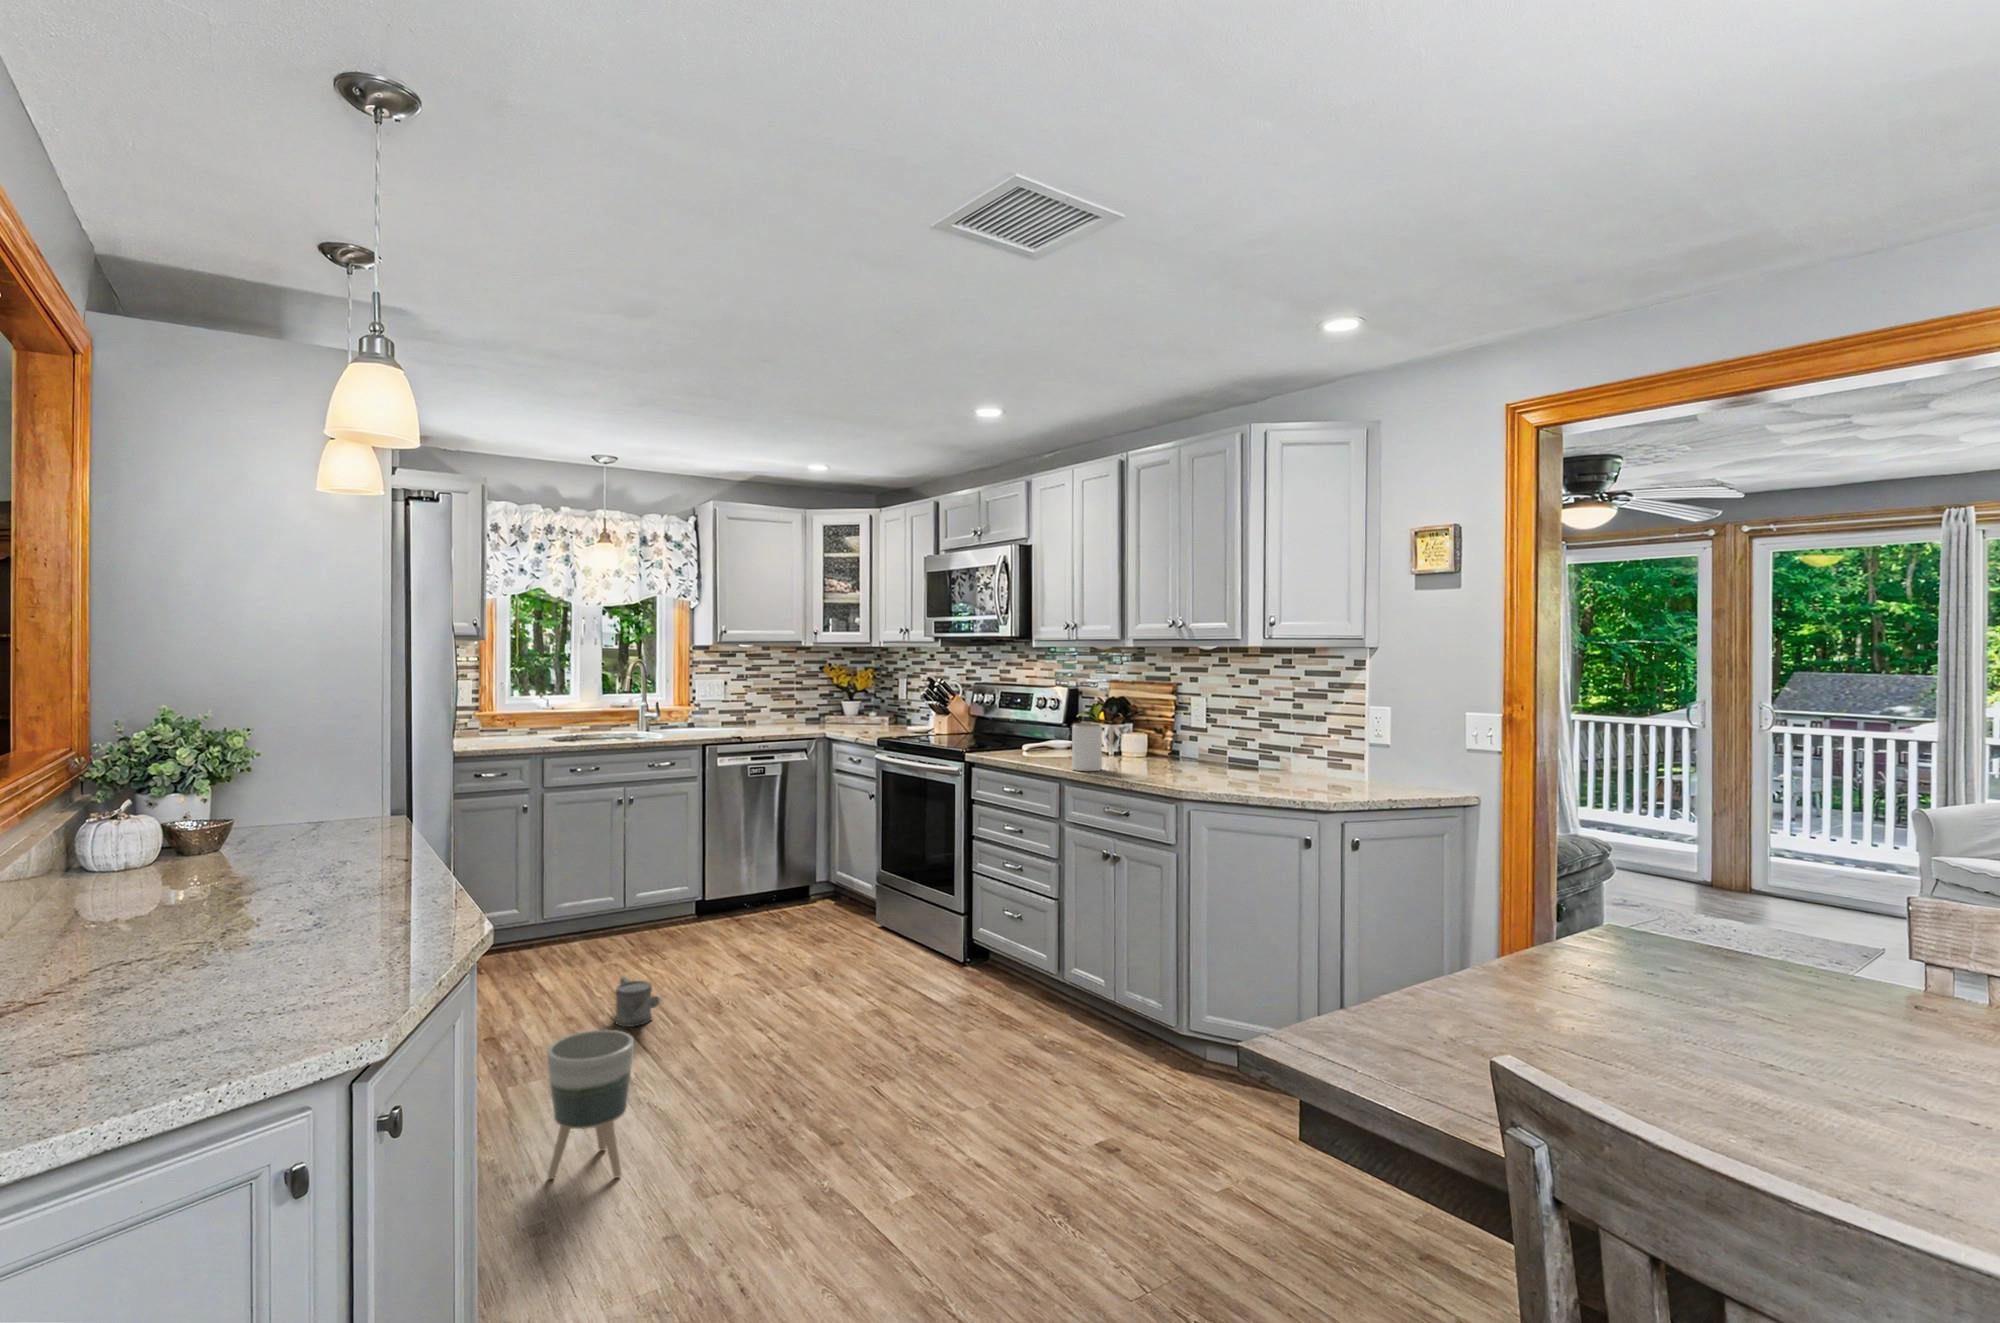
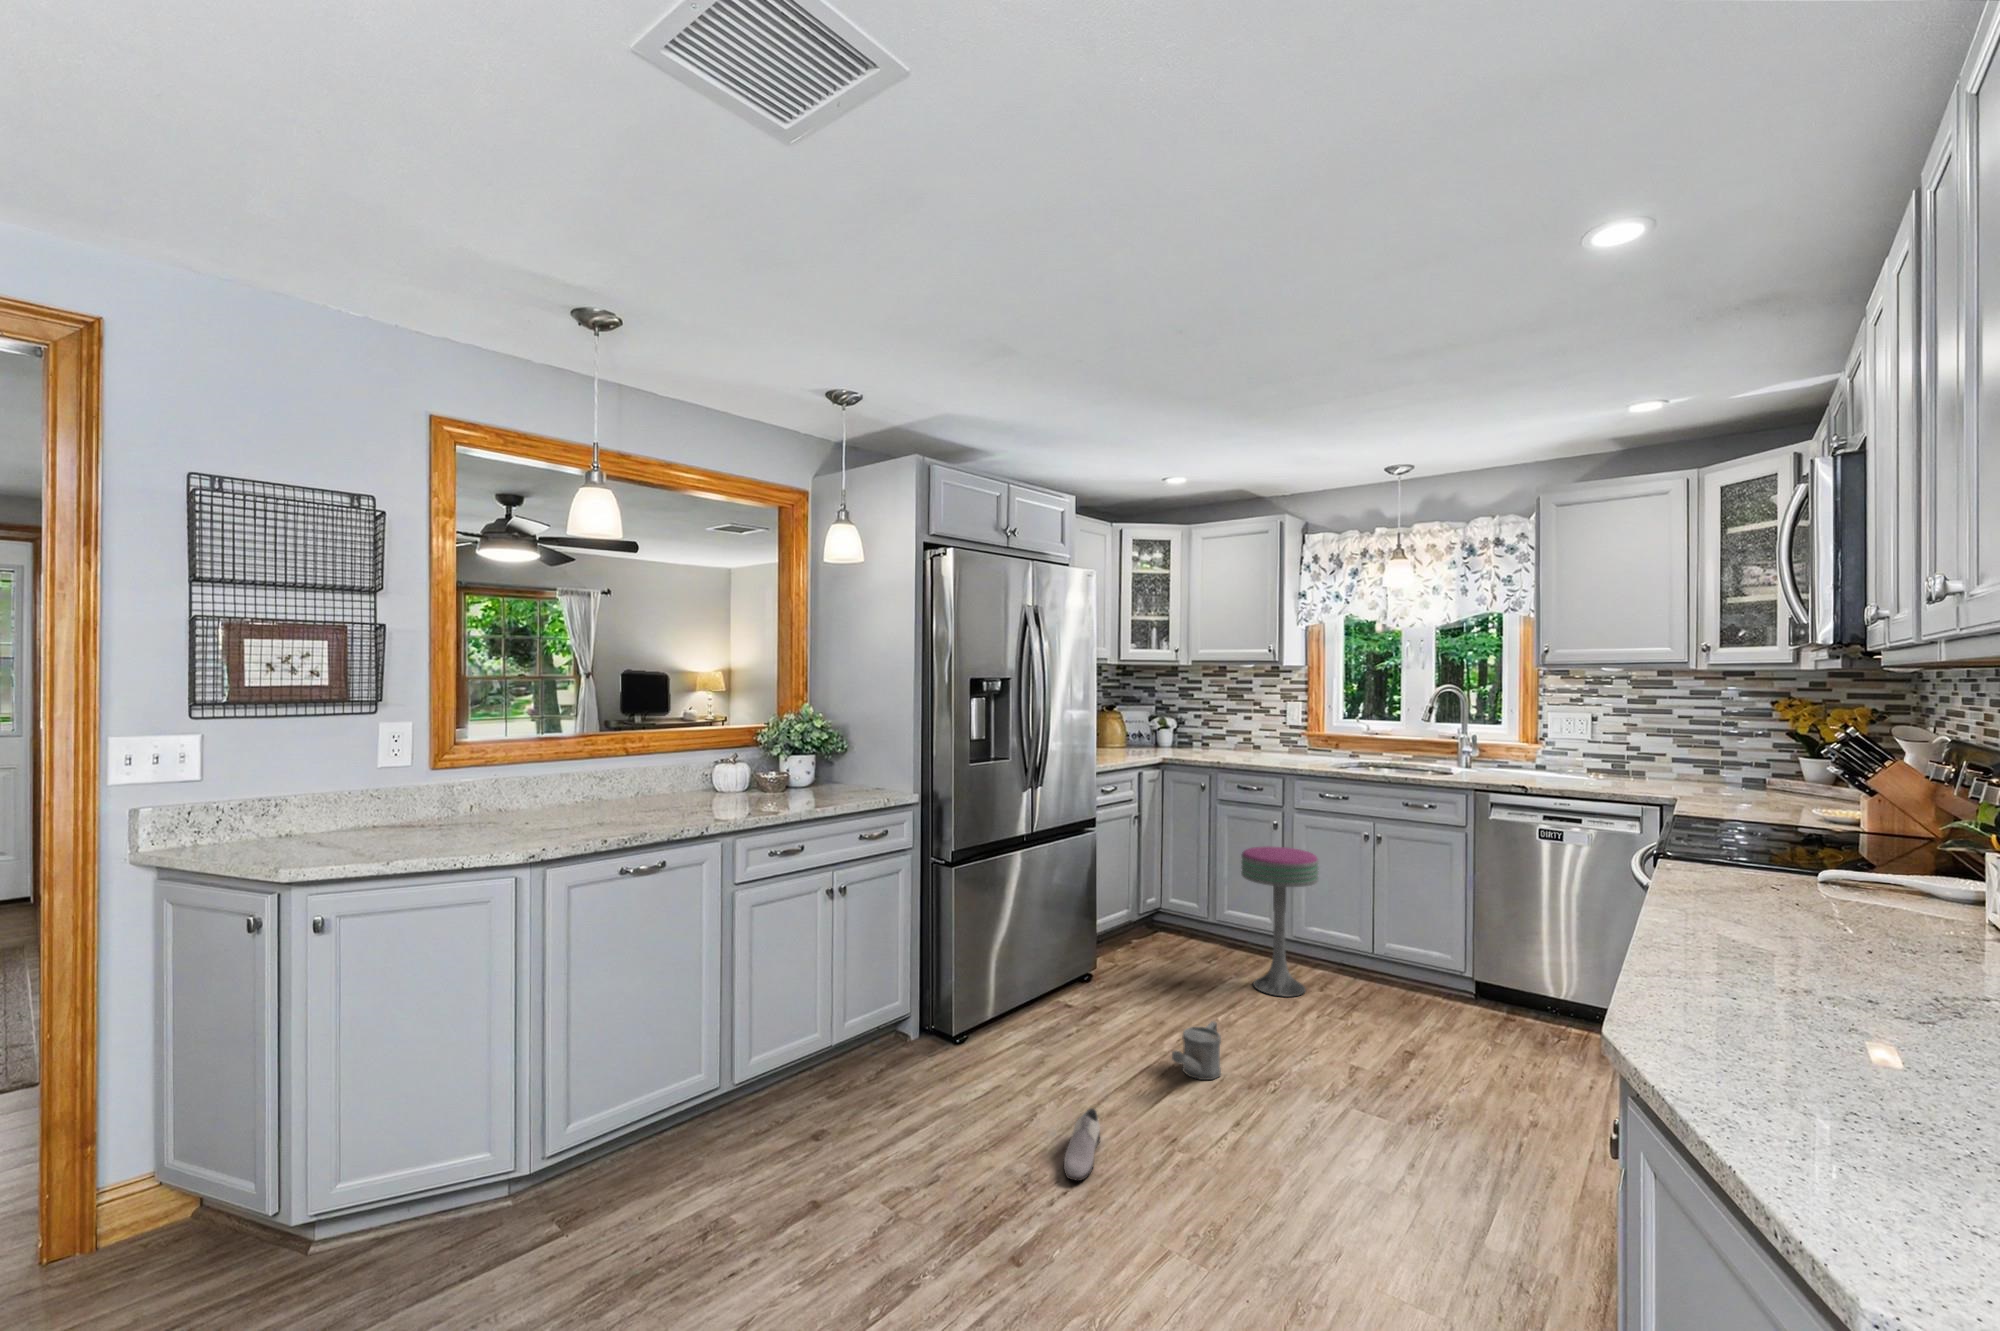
jar: present [1072,723,1102,771] -> none [1835,845,1939,974]
bar stool: none [528,821,606,965] -> present [1241,846,1319,997]
planter: present [546,1030,634,1179] -> none [880,1036,958,1195]
shoe: none [648,1056,707,1102] -> present [1064,1108,1100,1181]

